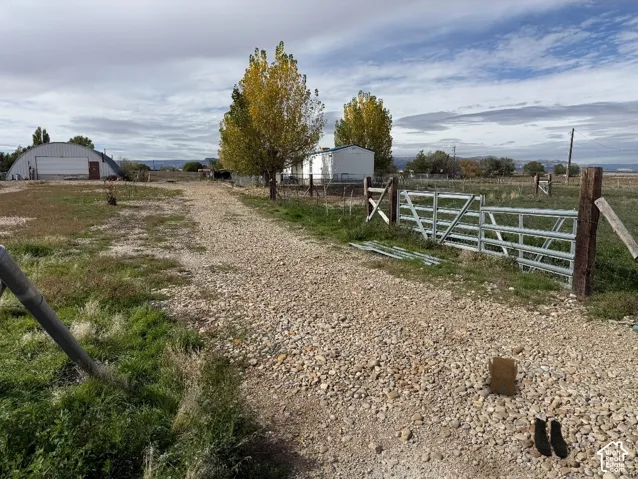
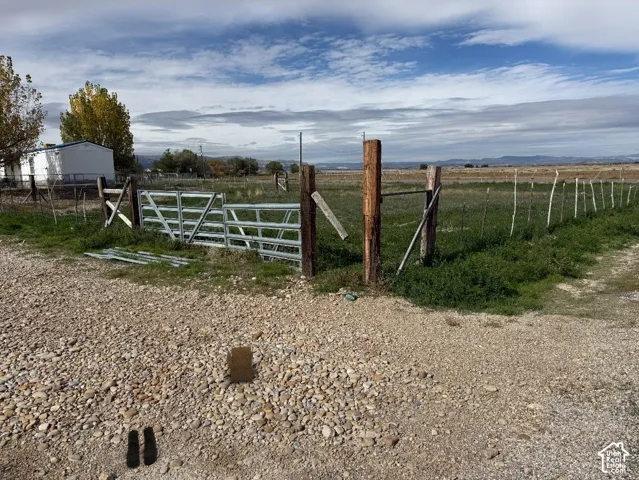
boots: present [534,418,568,457] -> present [127,426,157,468]

